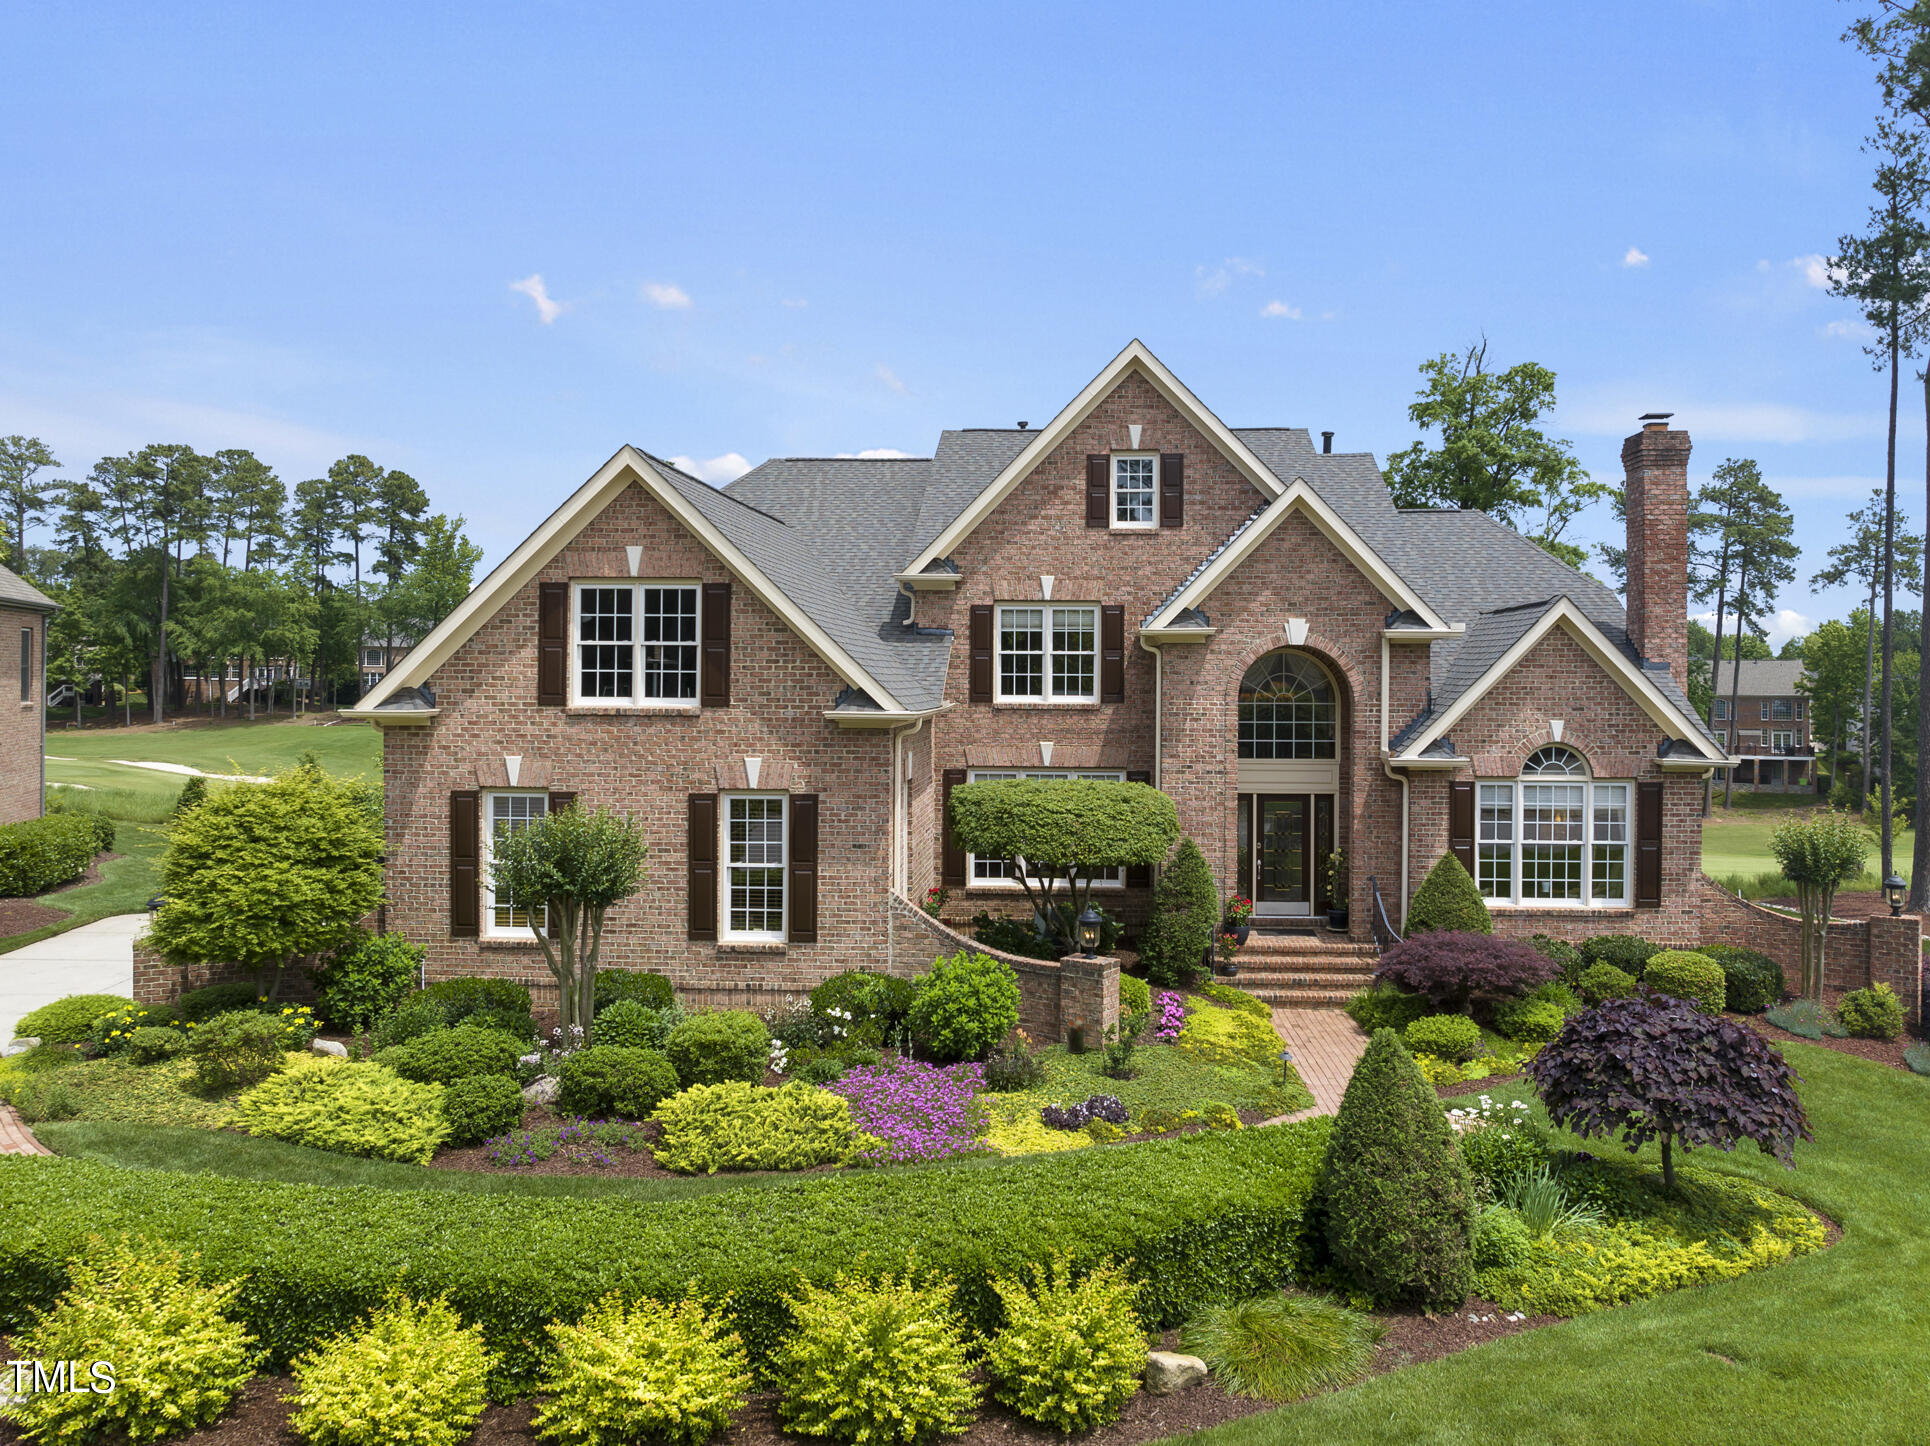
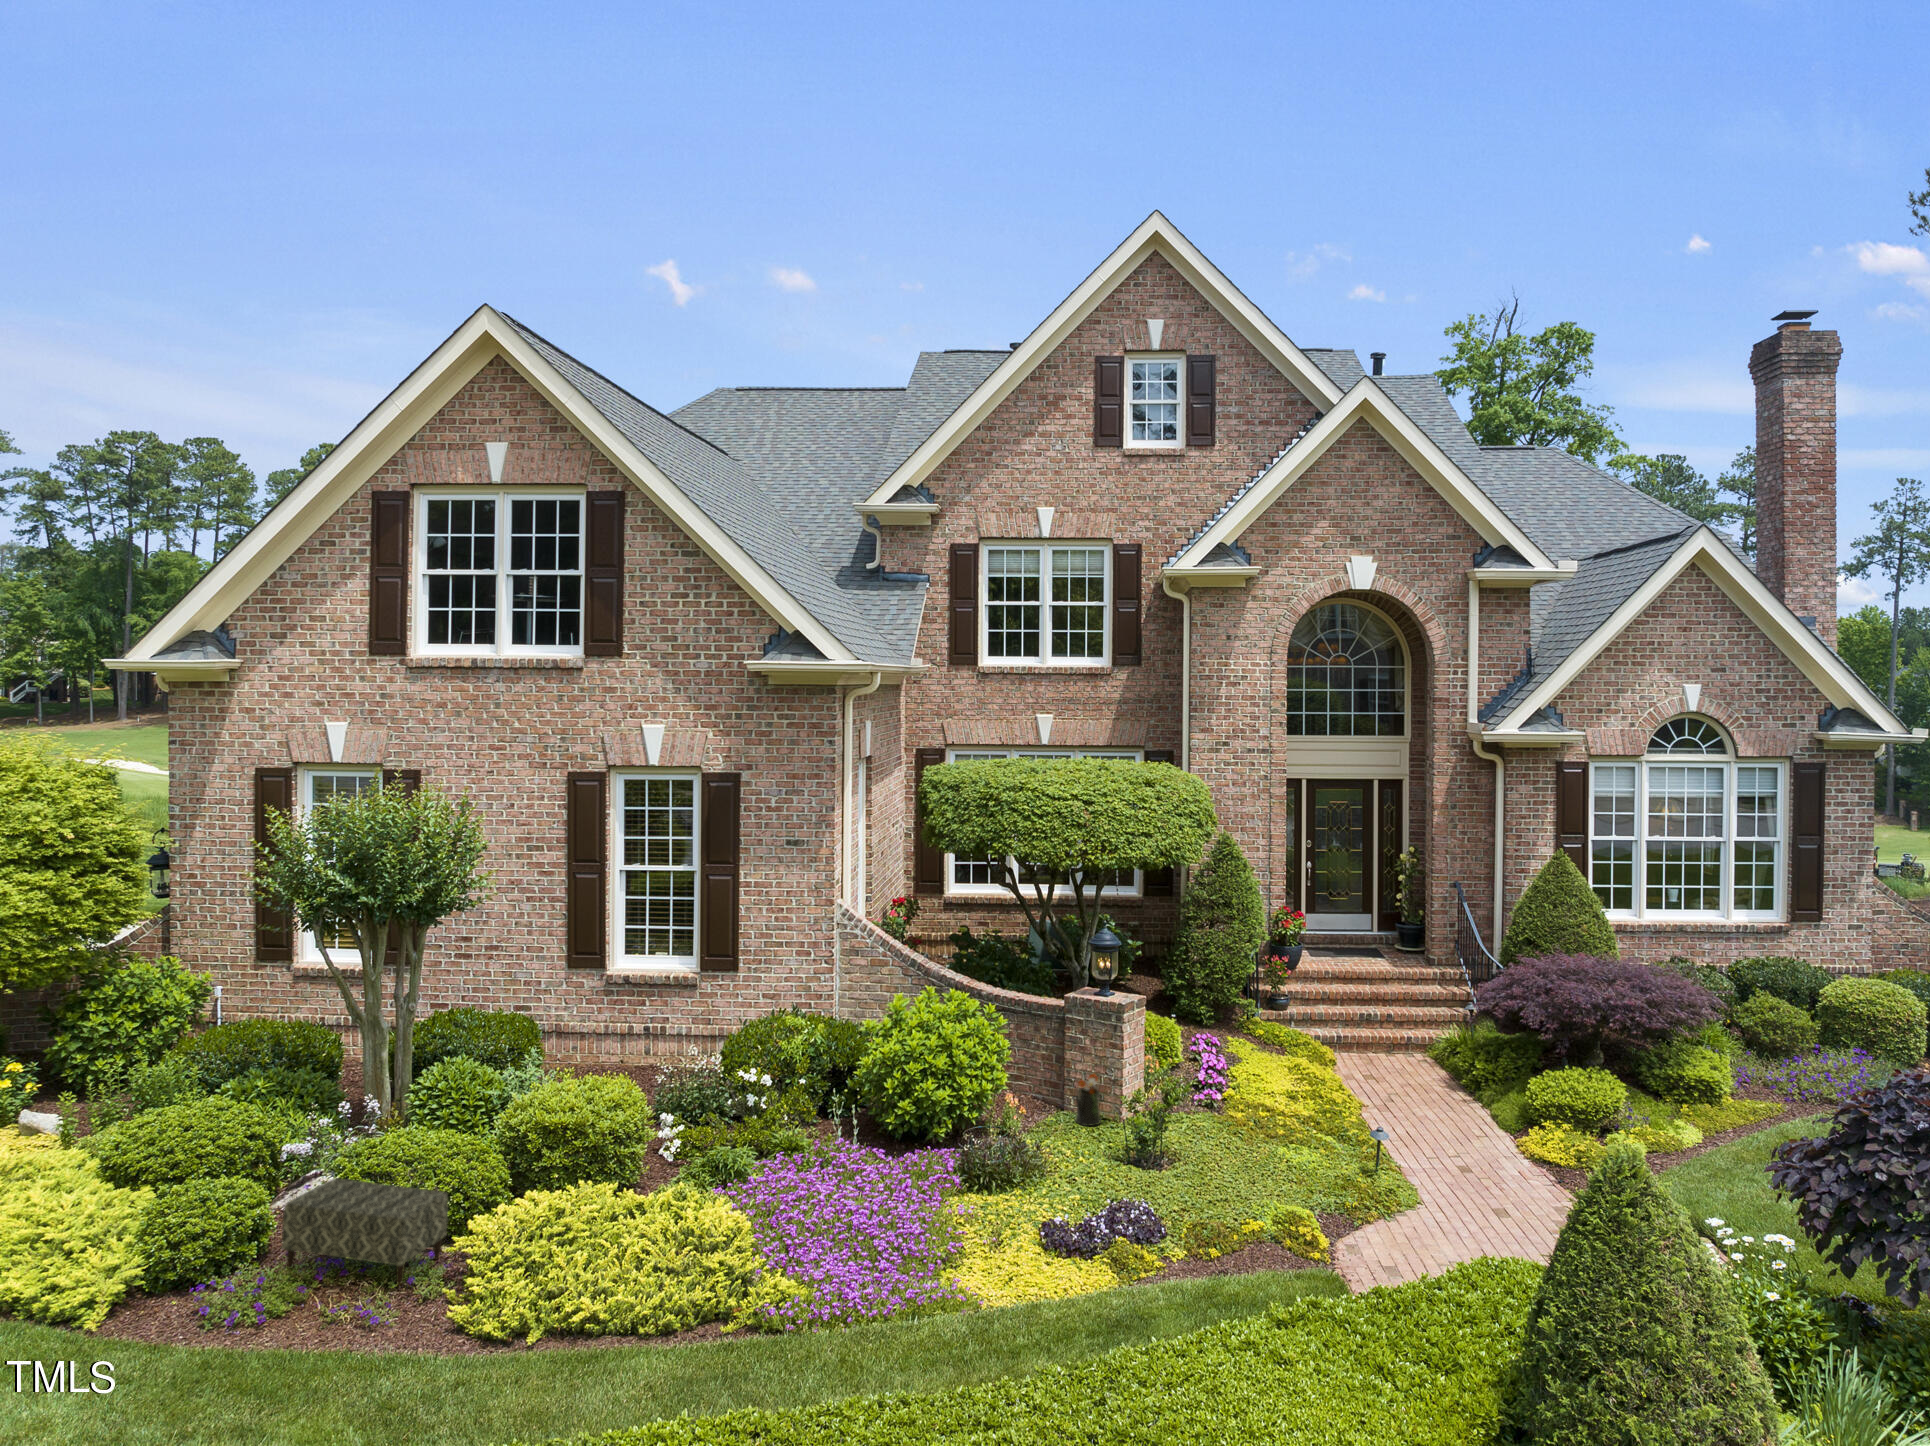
bench: none [539,1076,645,1141] -> present [281,1178,448,1284]

